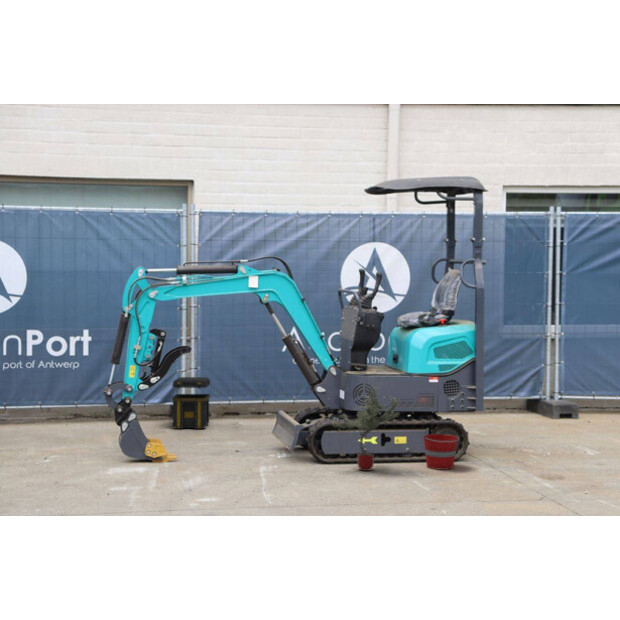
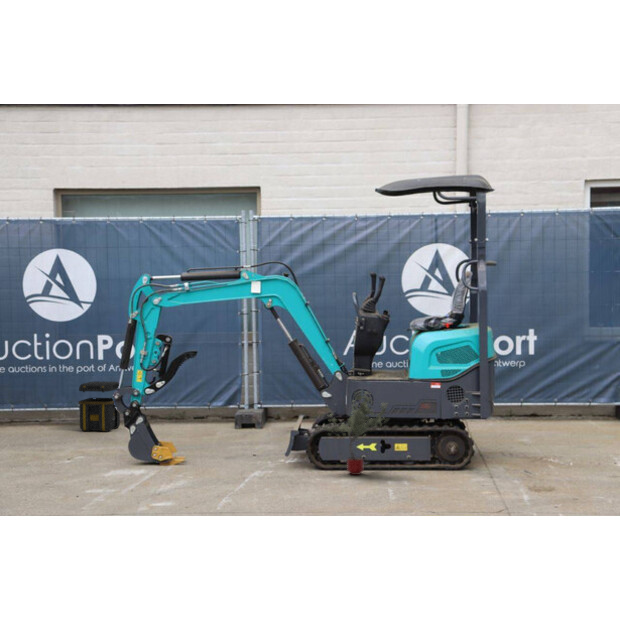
toolbox: present [172,377,210,429] -> present [79,381,120,432]
bucket: present [423,434,458,470] -> none [417,442,453,477]

